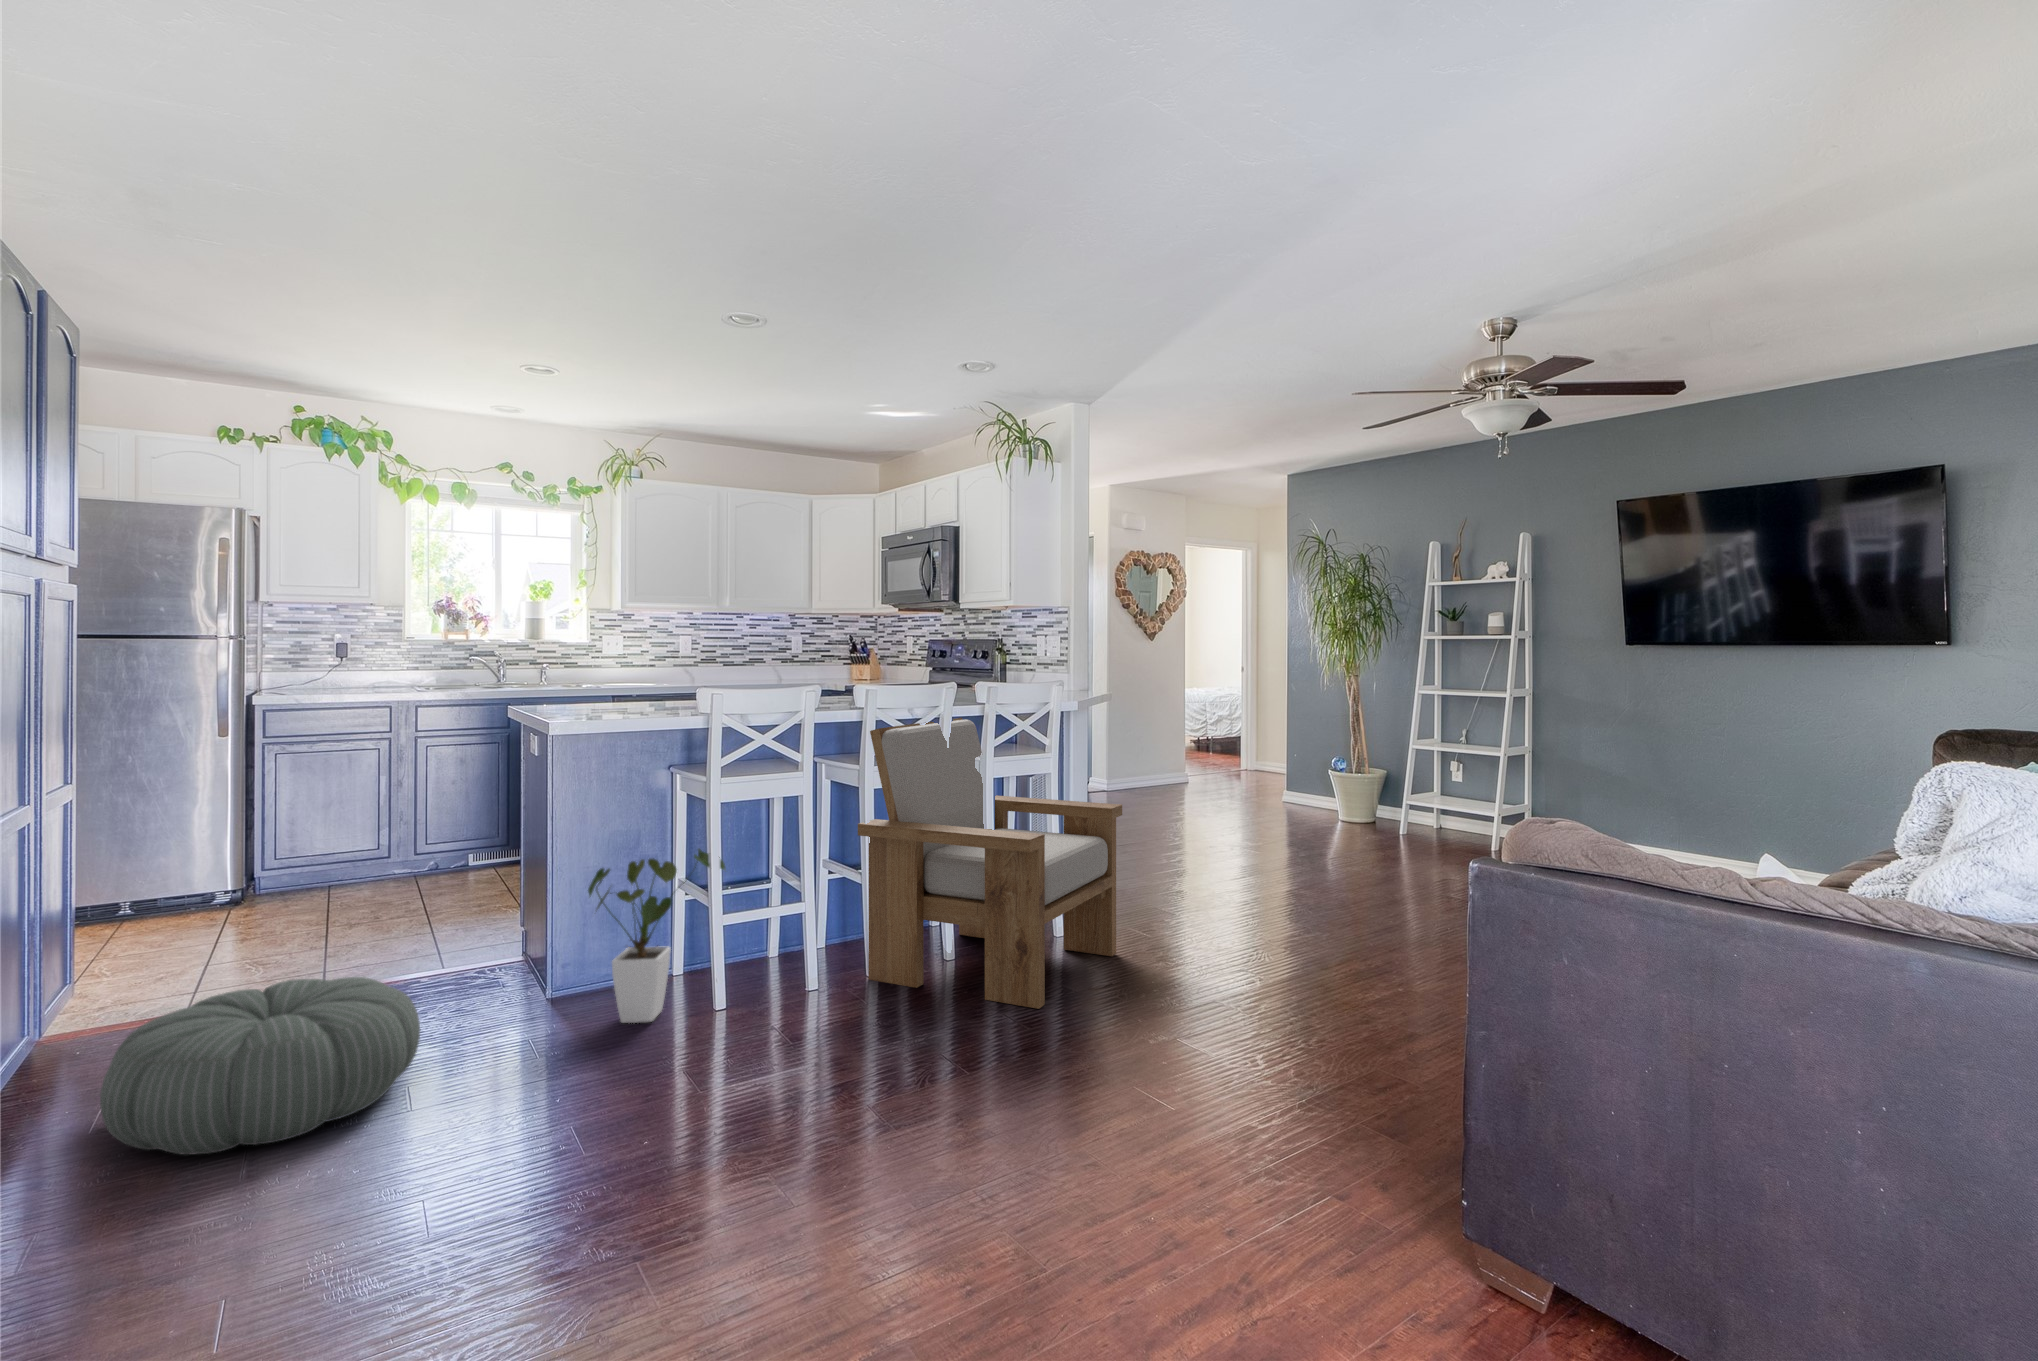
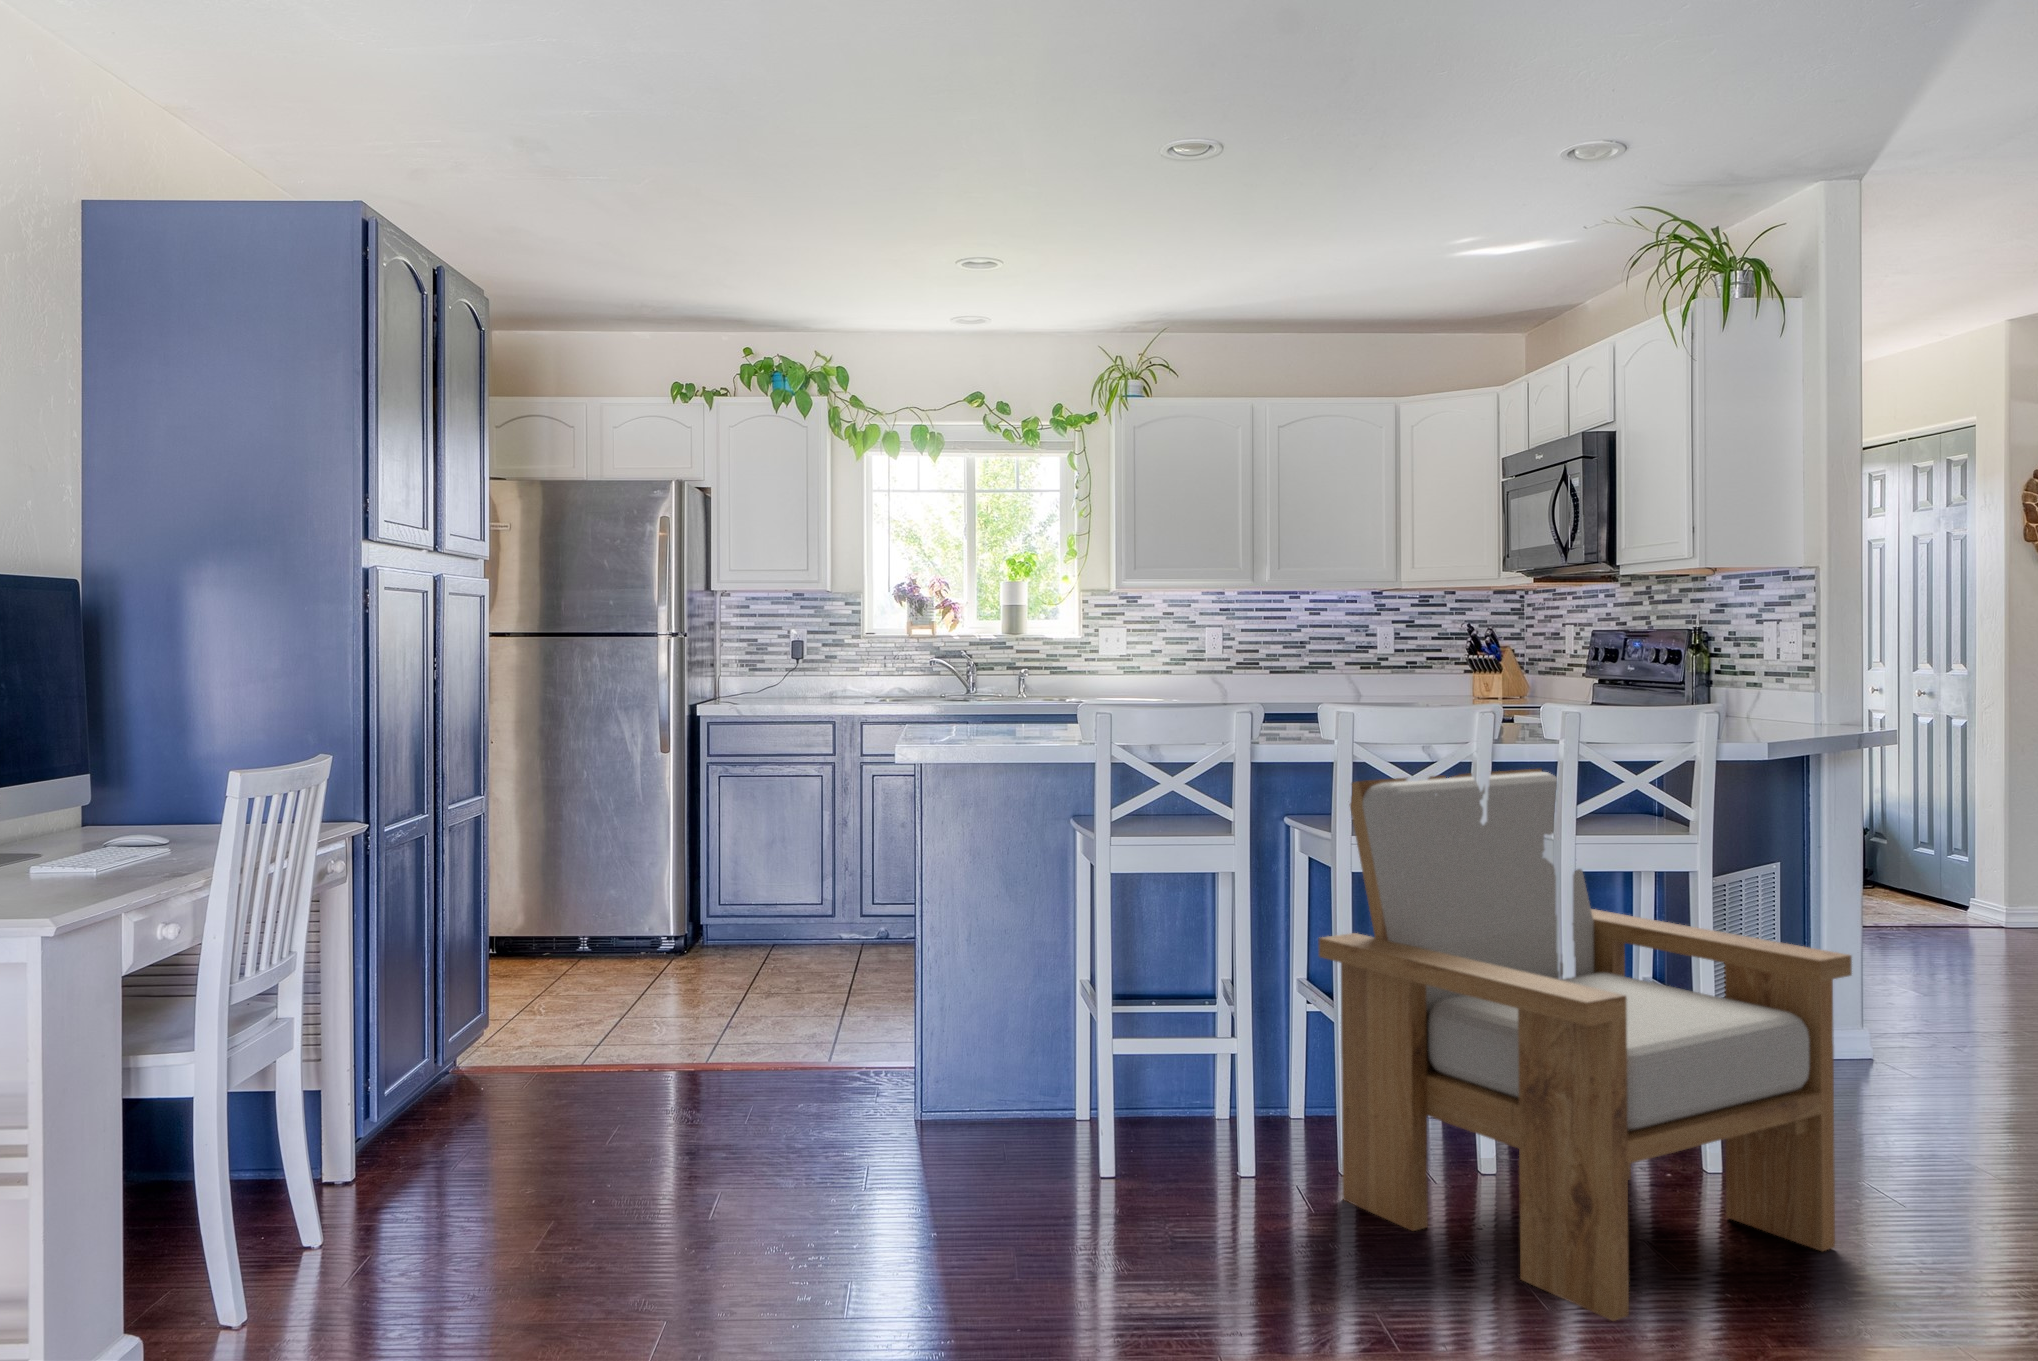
house plant: present [588,849,726,1023] -> none [906,949,1119,1198]
pouf: present [100,977,420,1155] -> none [394,1057,711,1253]

